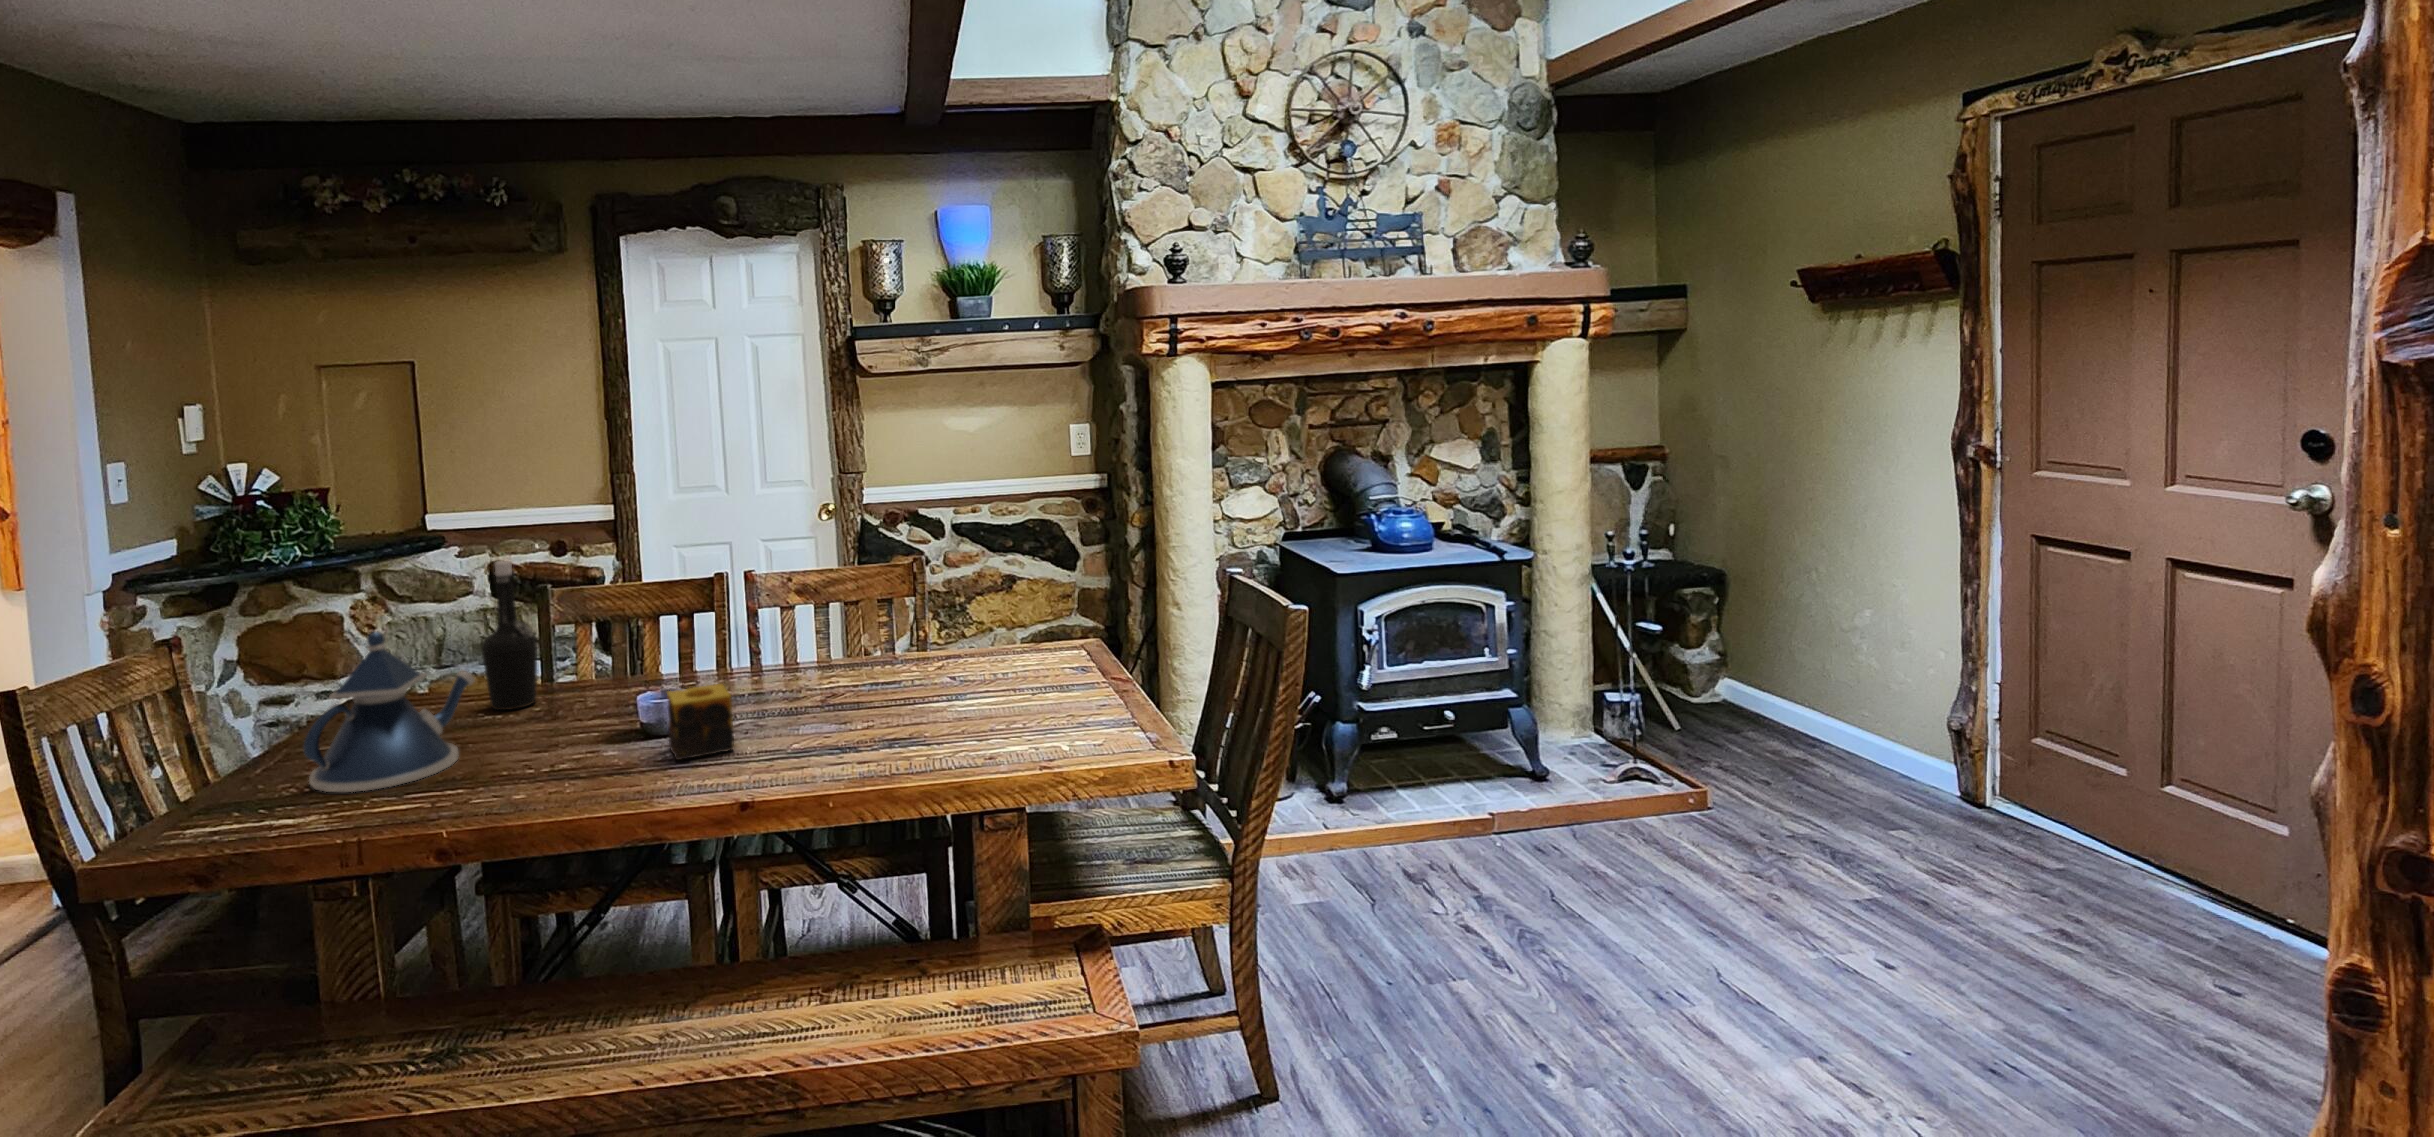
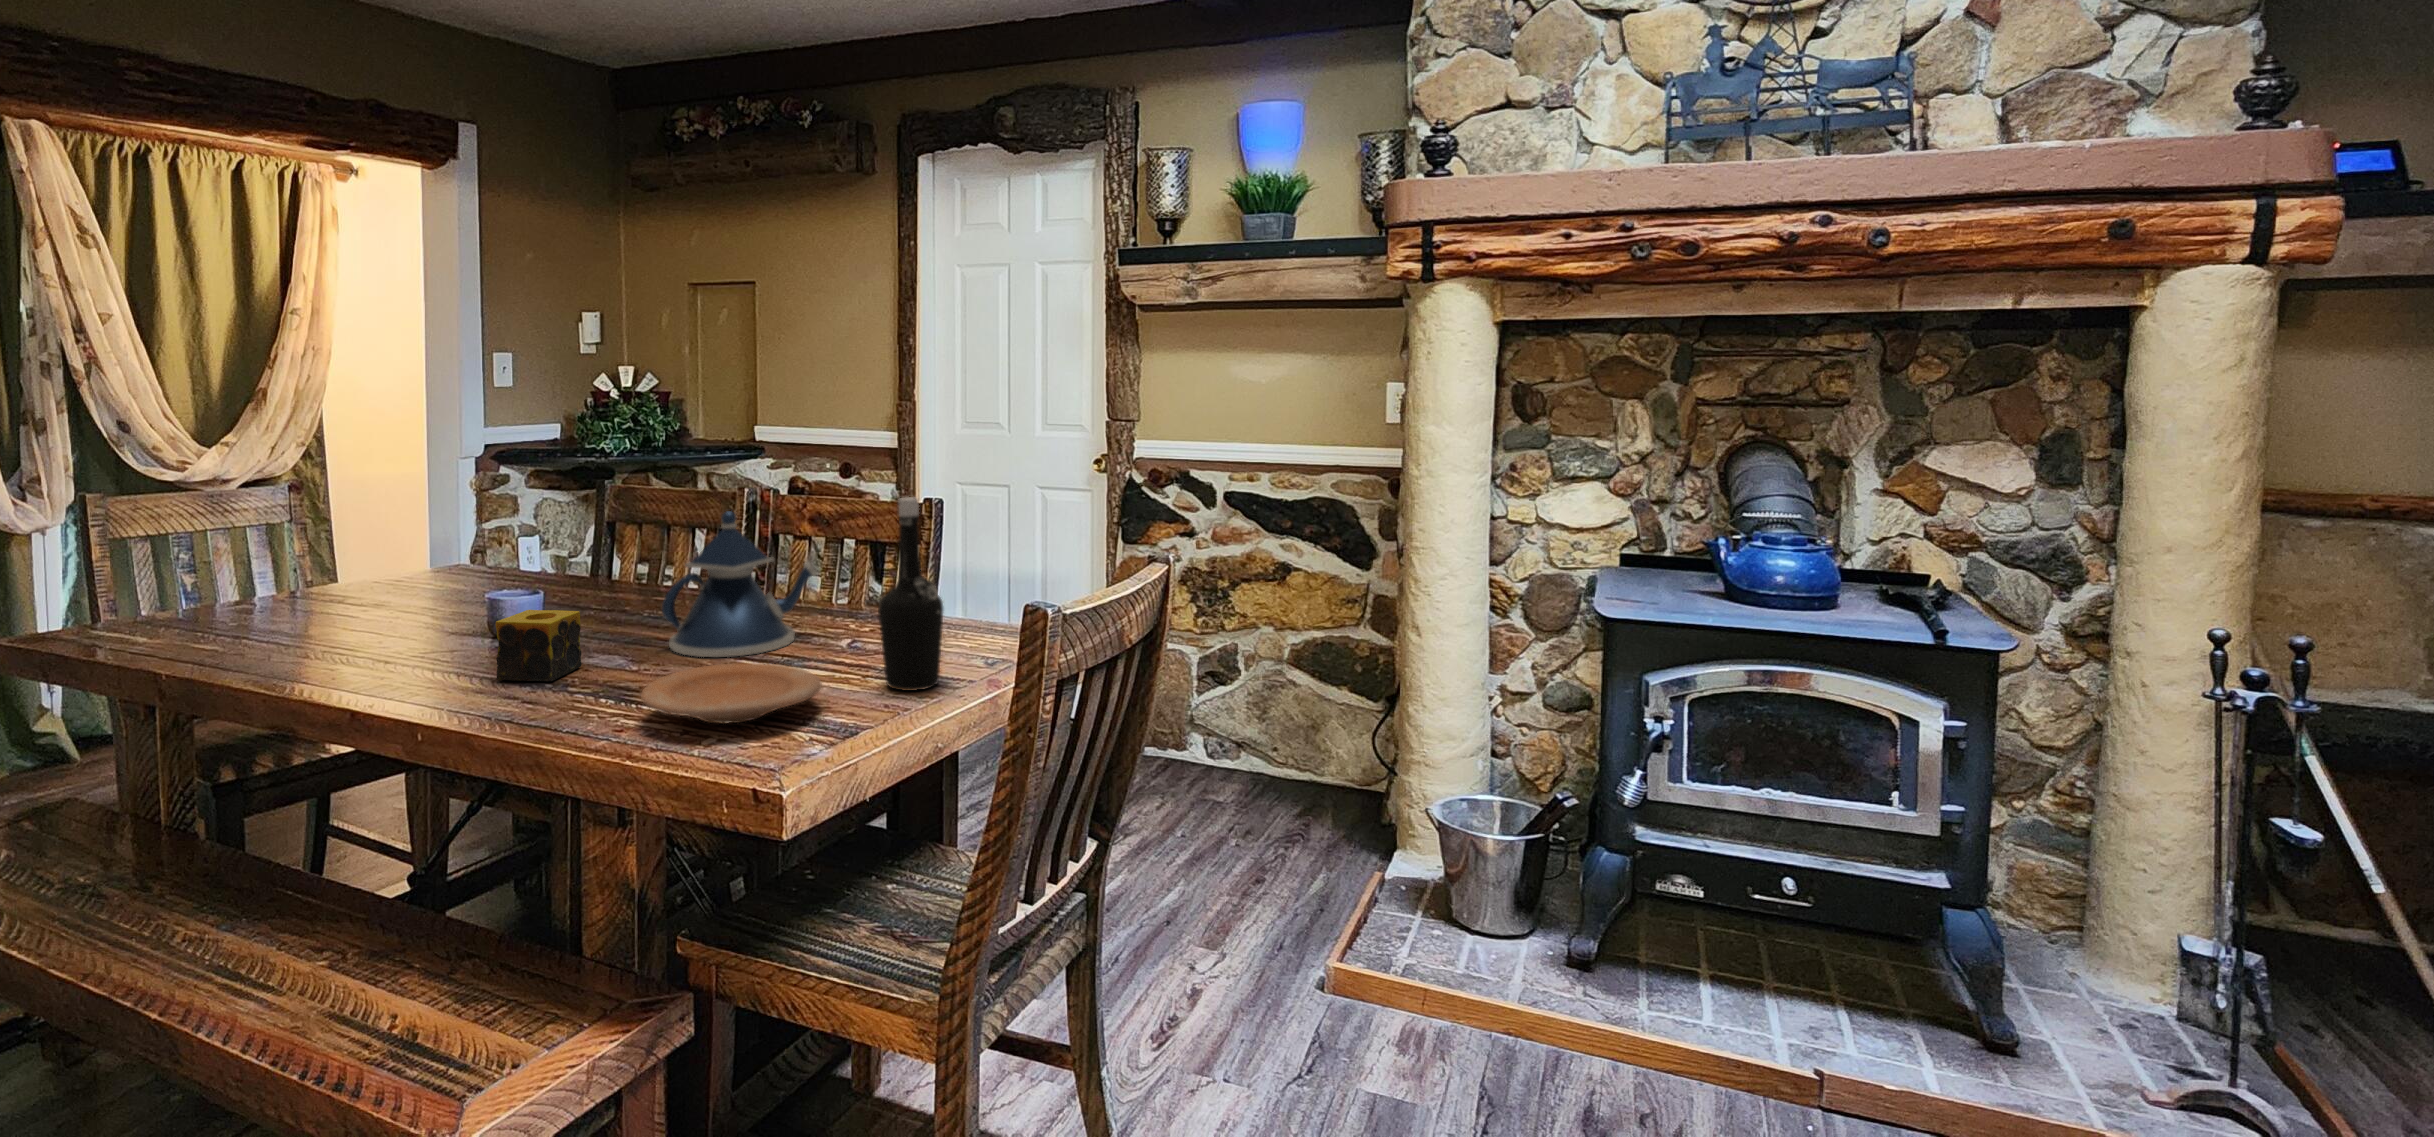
bottle: present [482,560,537,710] -> present [878,497,943,691]
teapot: present [303,632,474,792] -> present [662,511,817,657]
plate: none [890,689,1037,740] -> present [641,663,821,724]

